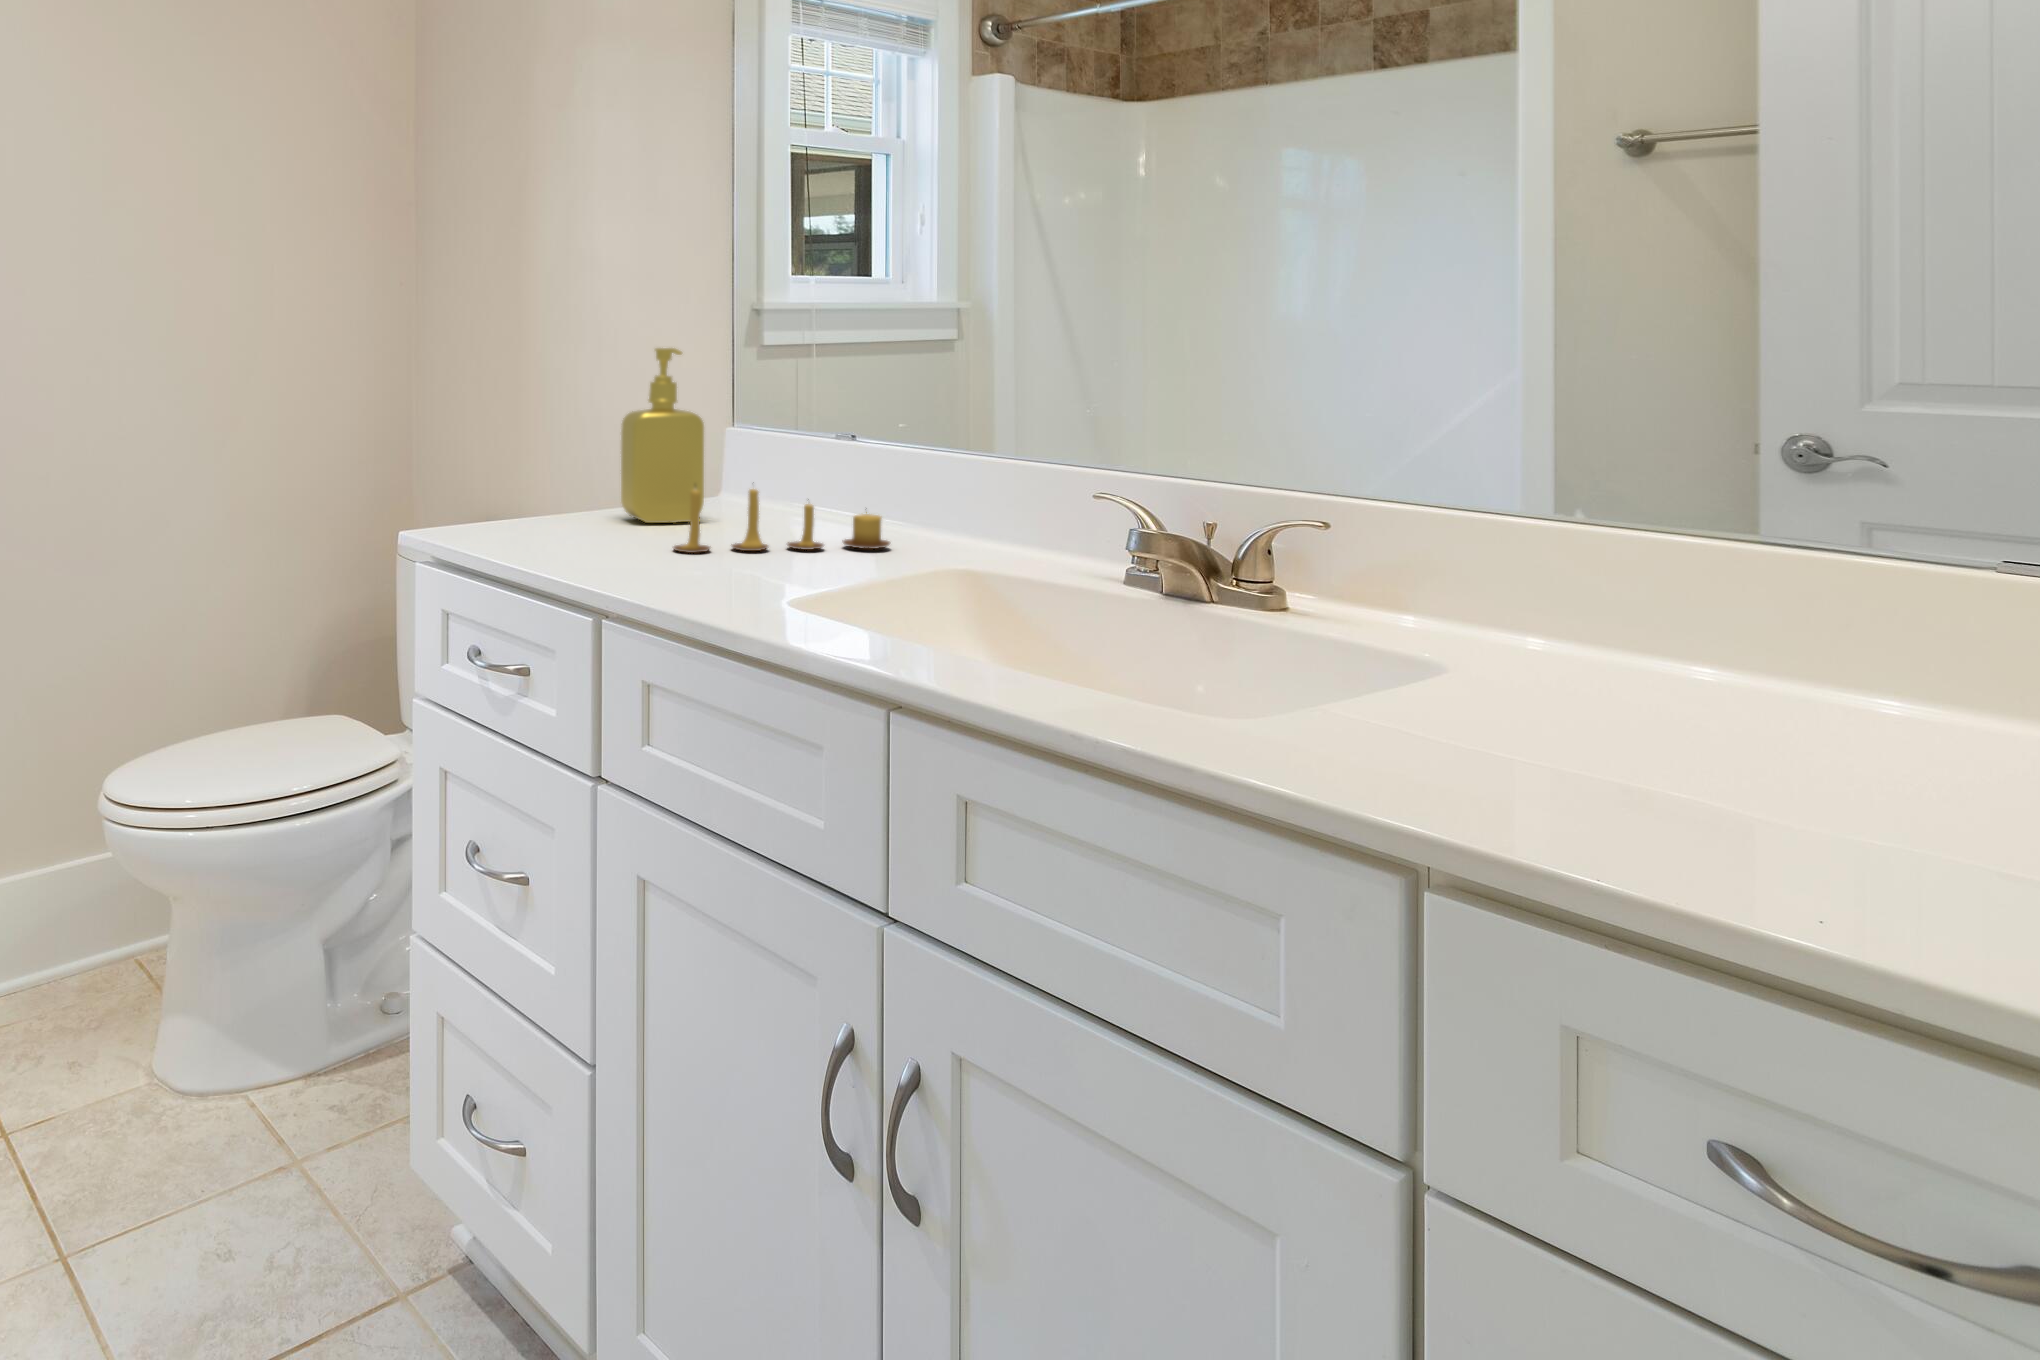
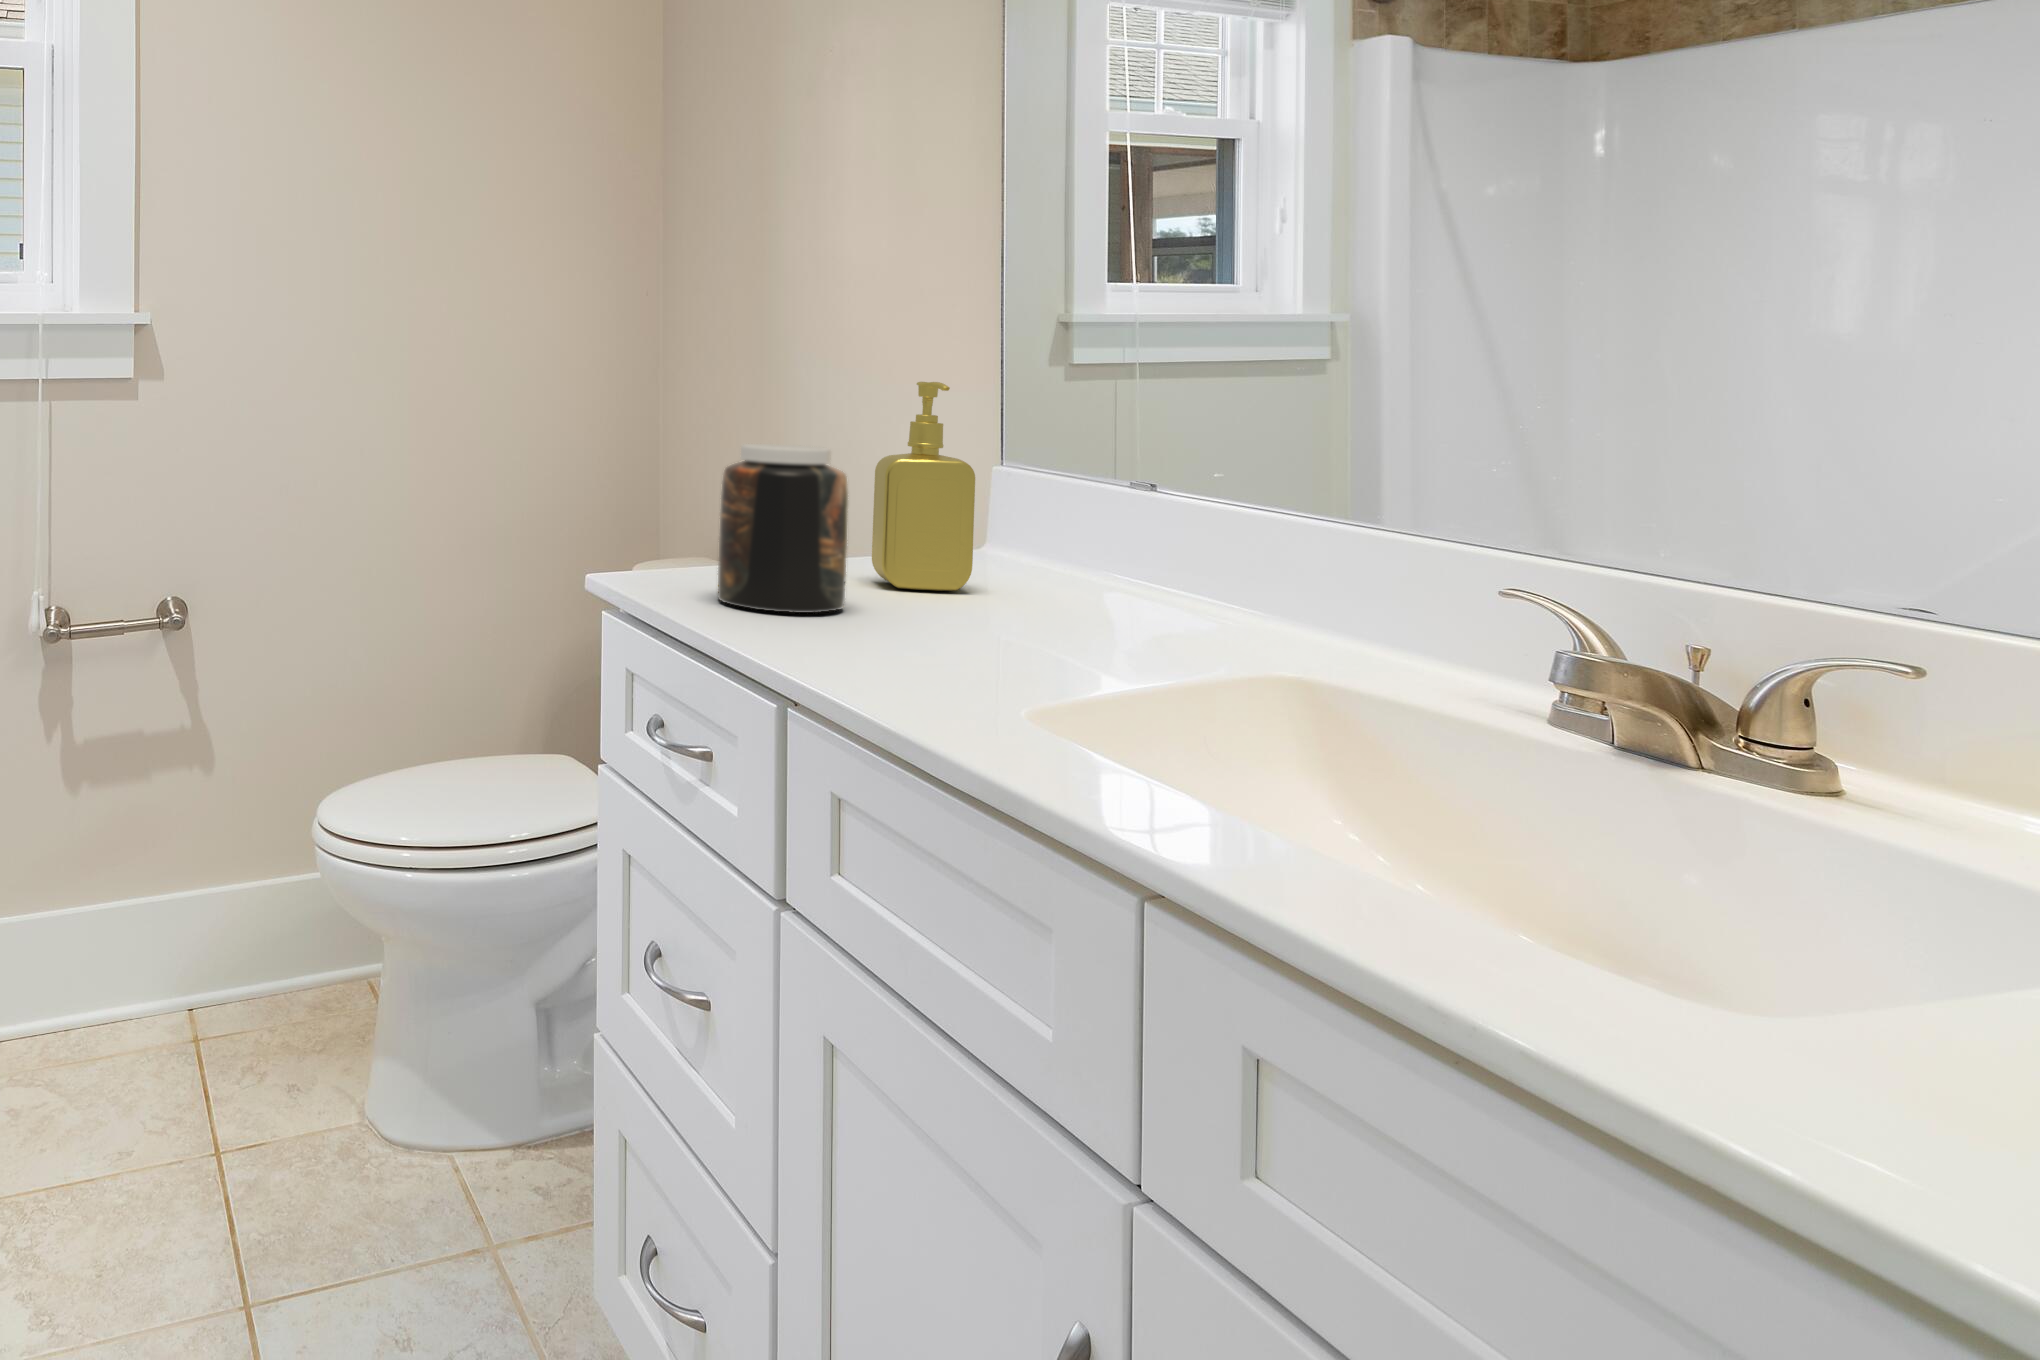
jar: none [507,408,613,550] -> present [718,444,848,613]
candle: present [674,483,890,553] -> none [913,544,1208,645]

